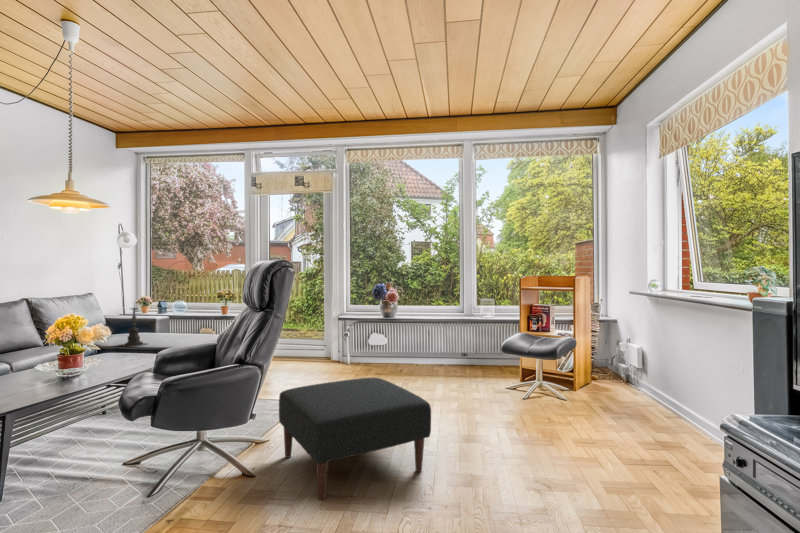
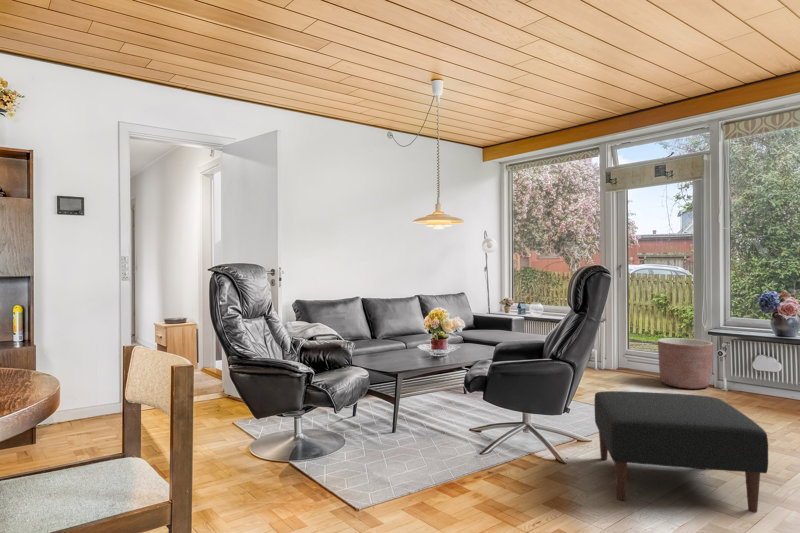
candle holder: present [119,307,146,347] -> none [476,301,501,340]
planter: none [300,326,341,368] -> present [658,338,713,389]

